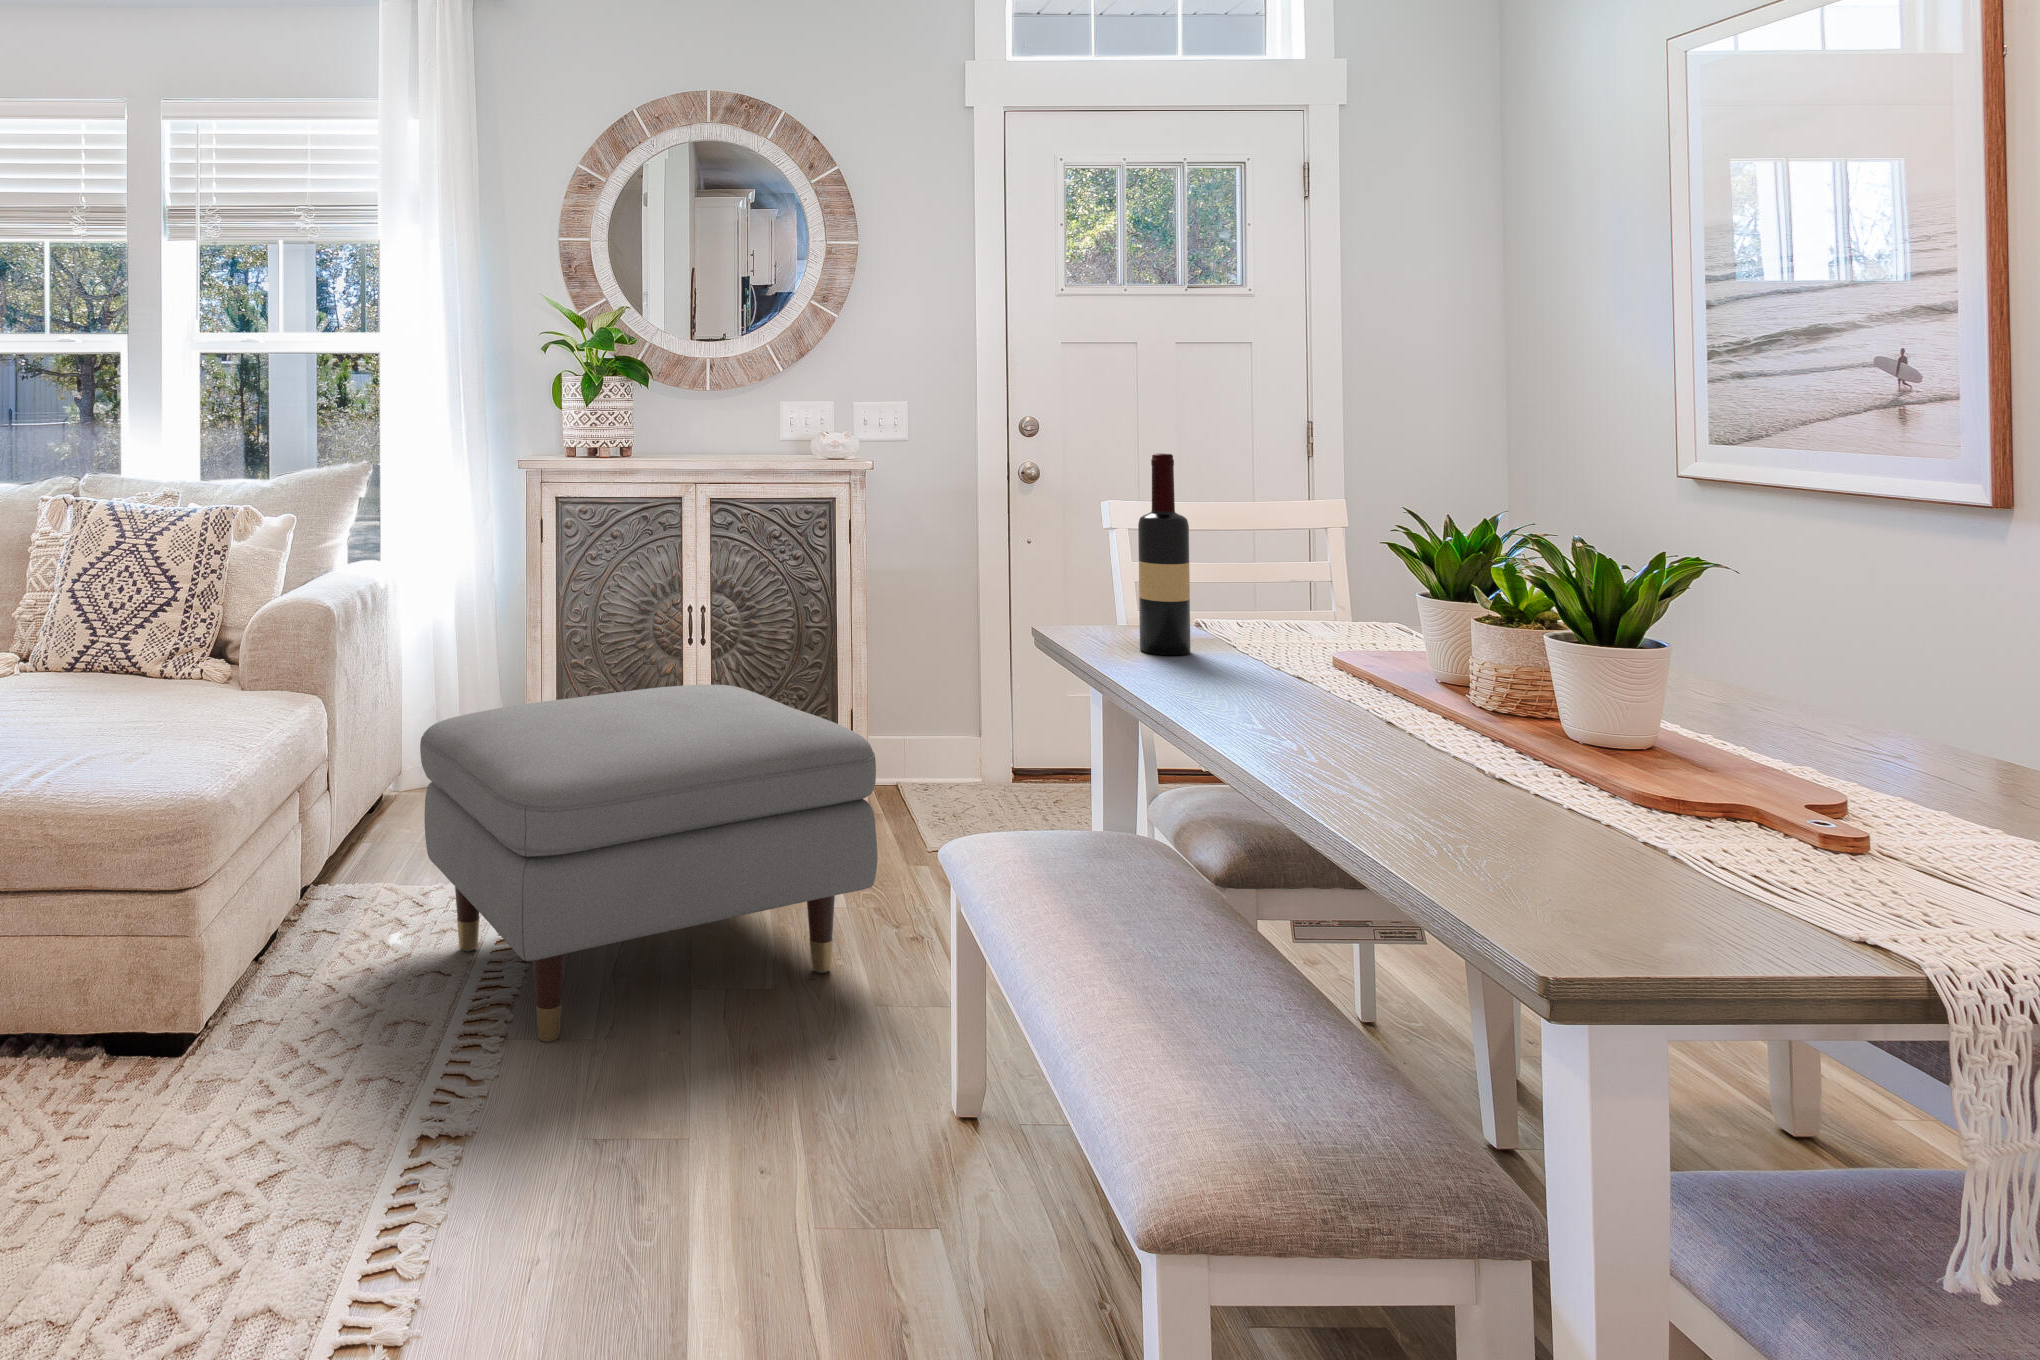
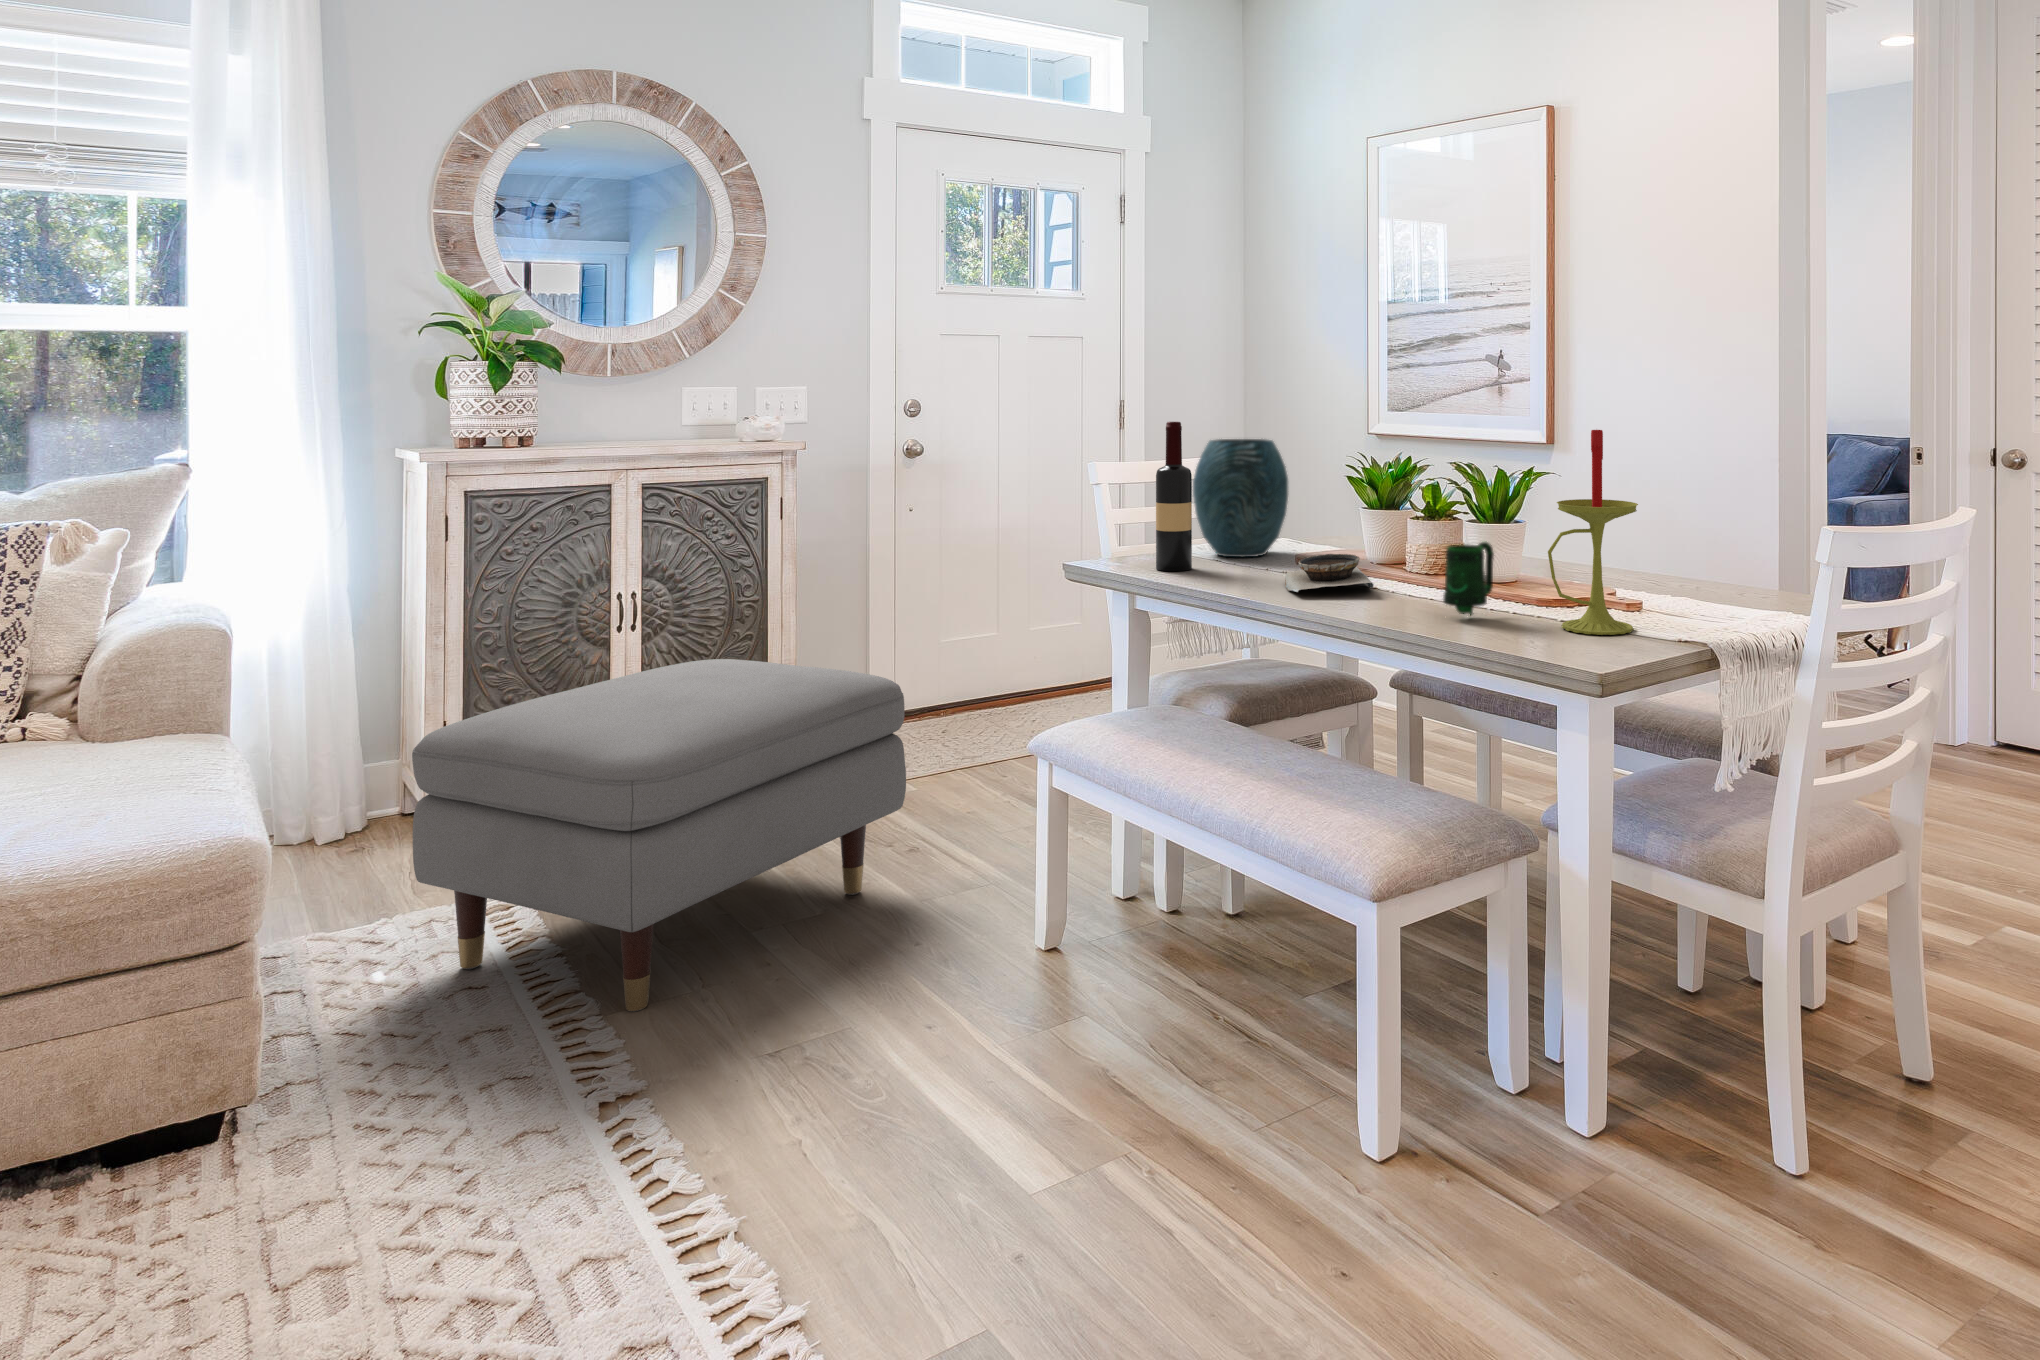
vase: none [1224,478,1370,646] -> present [1193,439,1288,557]
candle: none [1606,489,1828,895] -> present [1548,430,1638,635]
bowl: none [1261,659,1413,721] -> present [1285,554,1374,592]
mug: none [1447,676,1556,811] -> present [1443,542,1494,615]

